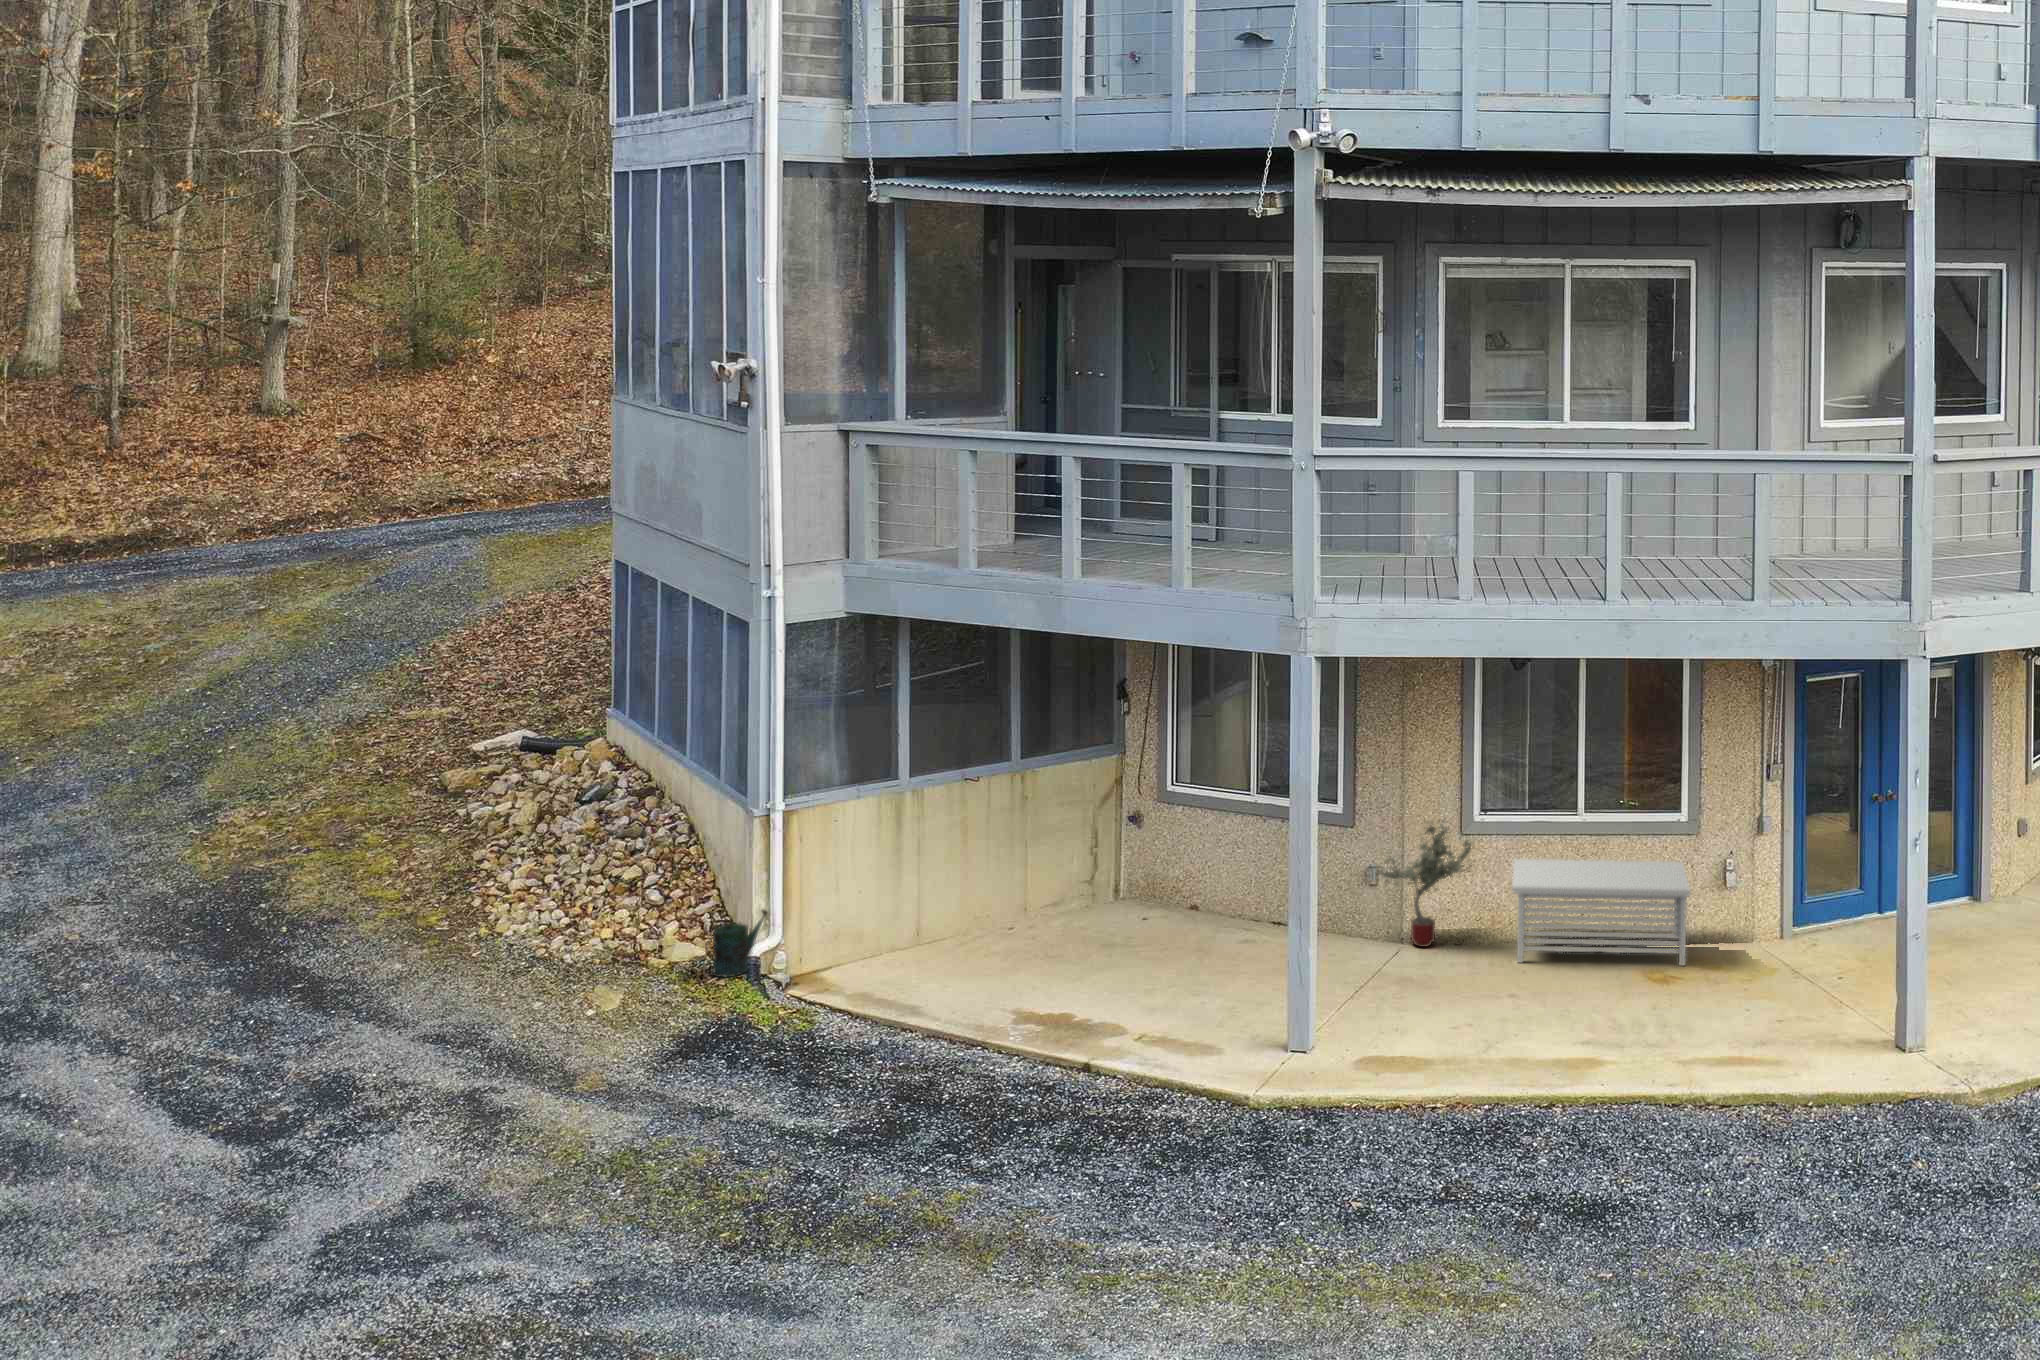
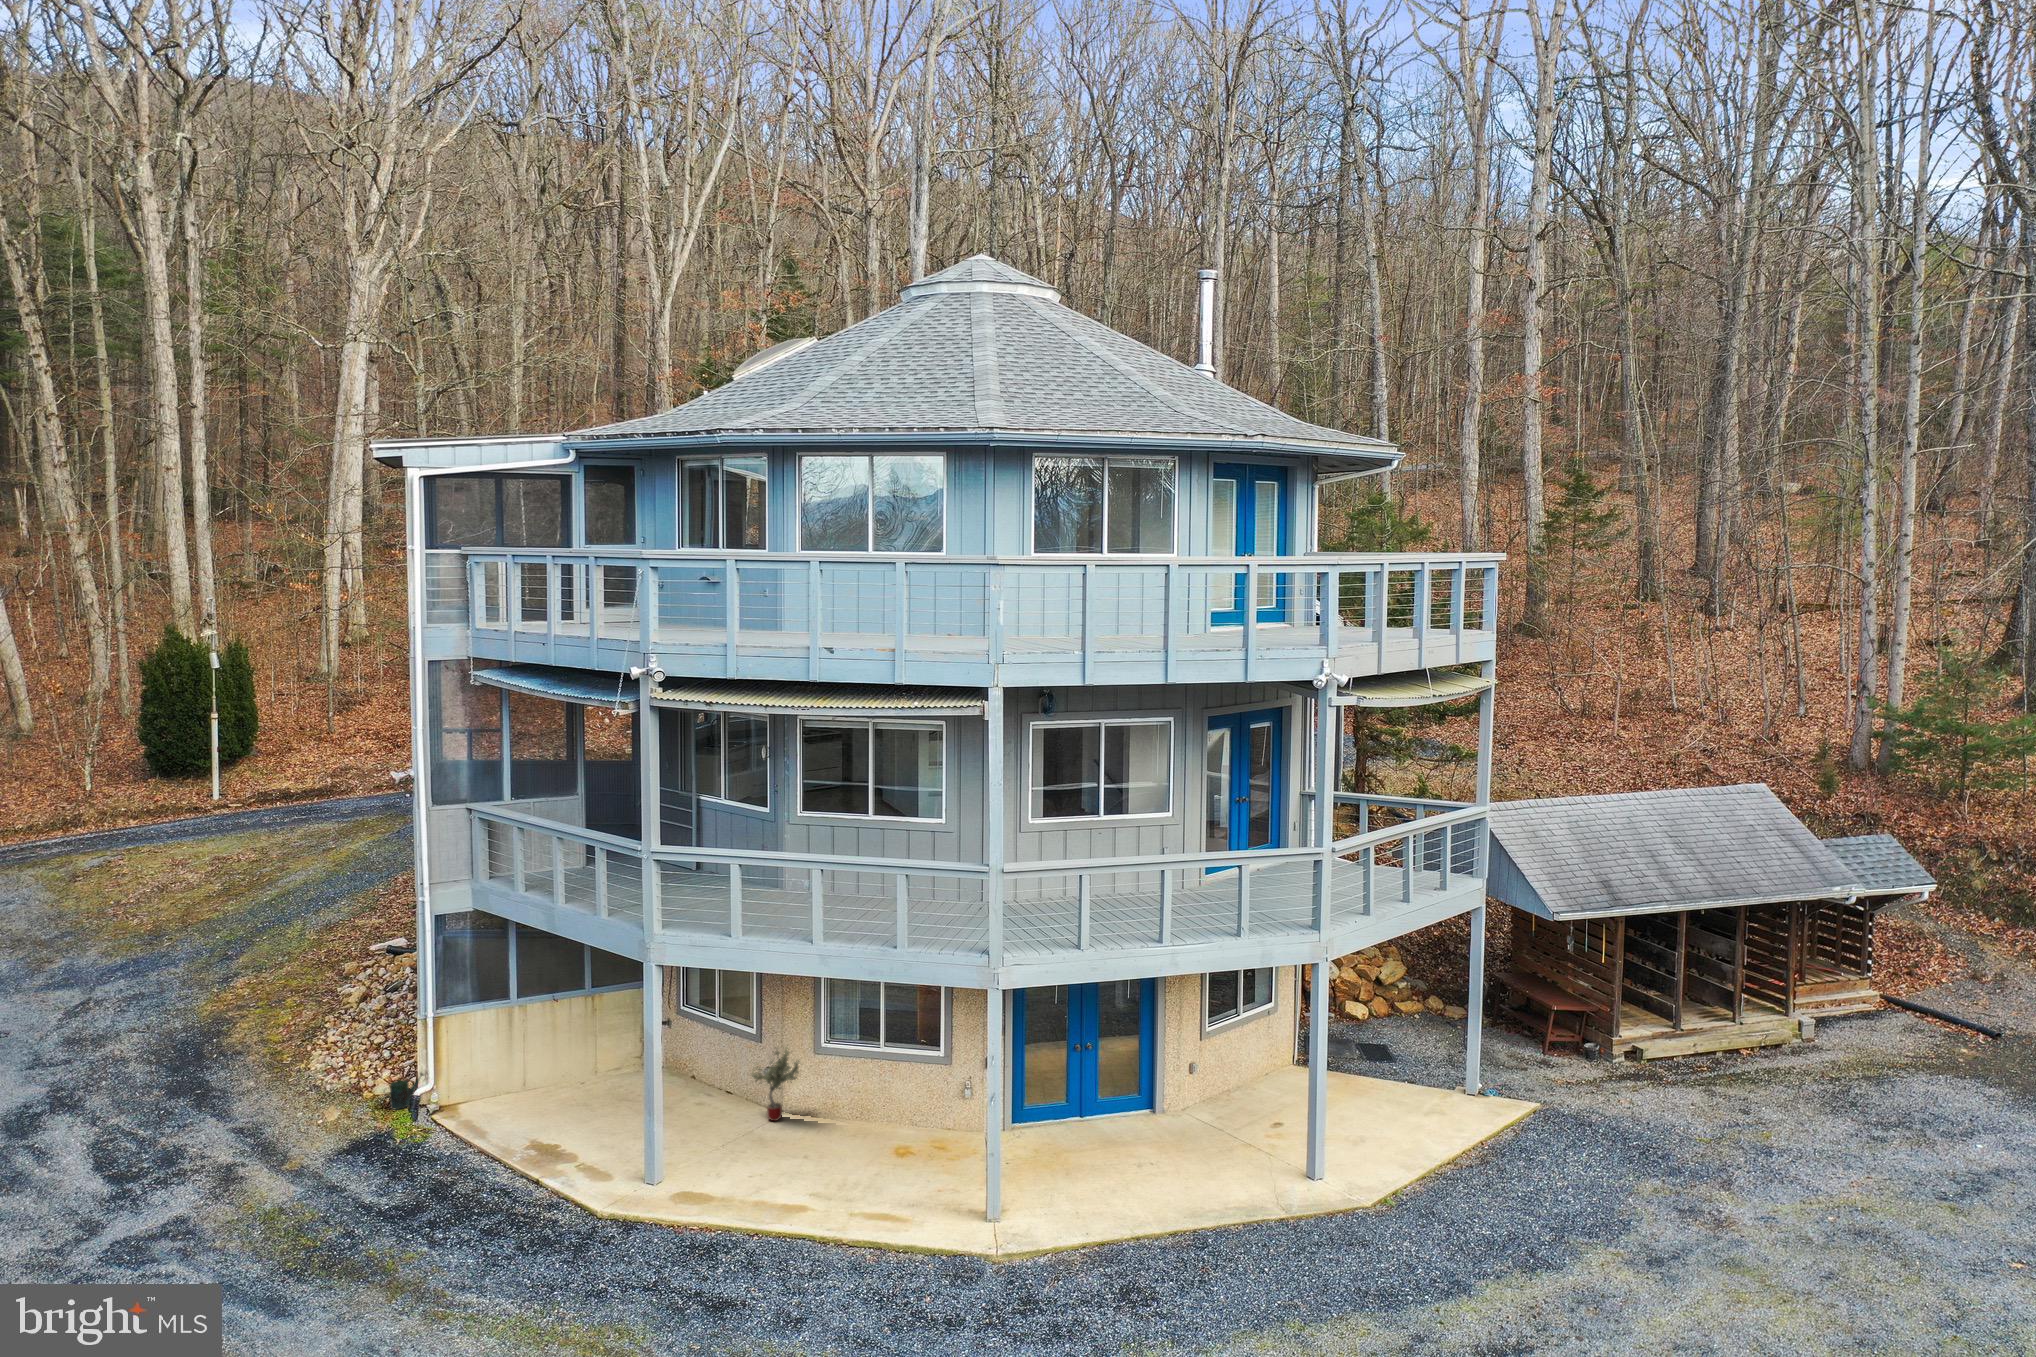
storage bench: present [1512,859,1690,966] -> none [812,1072,931,1148]

